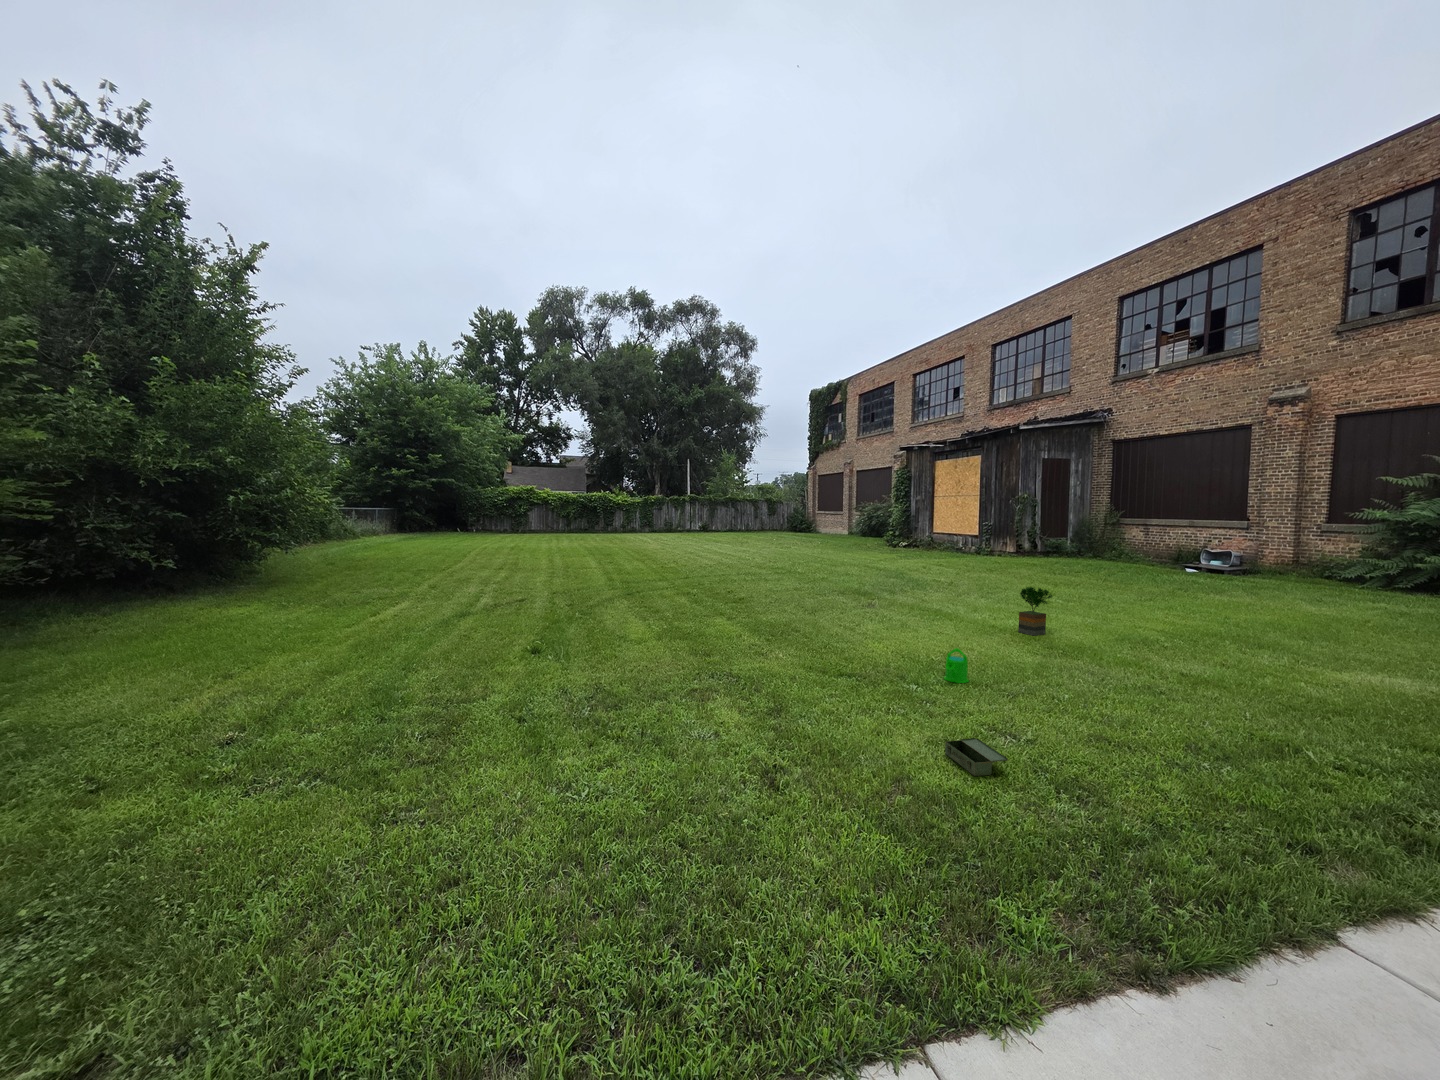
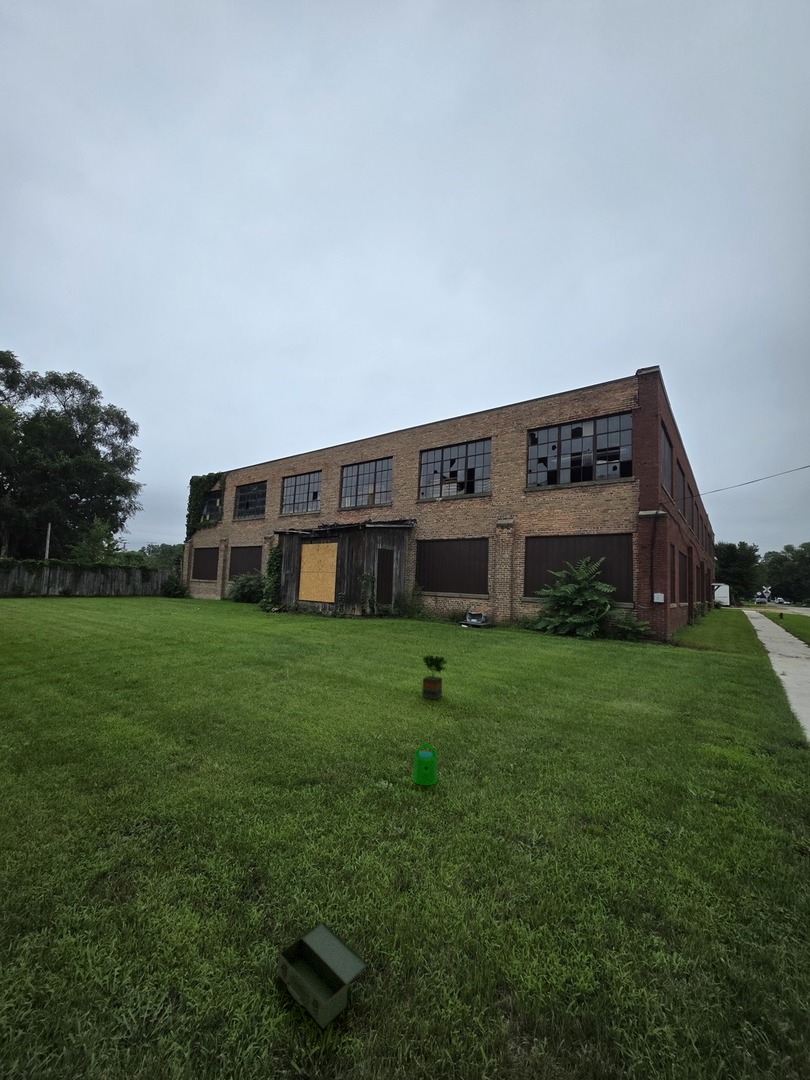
toolbox: present [945,738,1008,776] -> present [278,922,367,1028]

